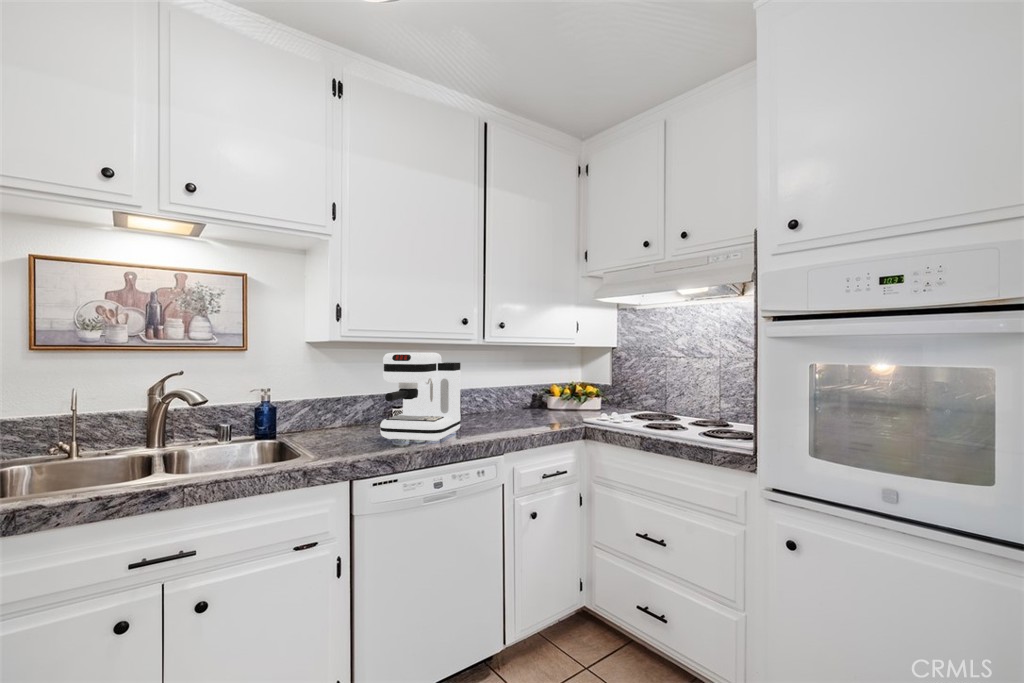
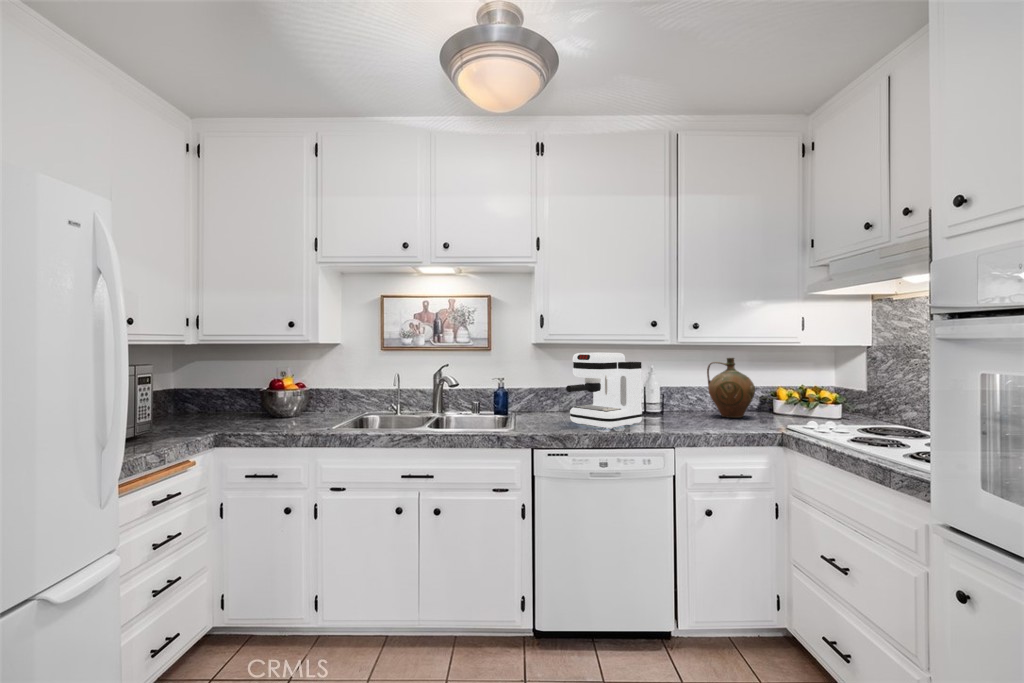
ceramic jug: none [500,357,543,417] -> present [707,358,755,418]

